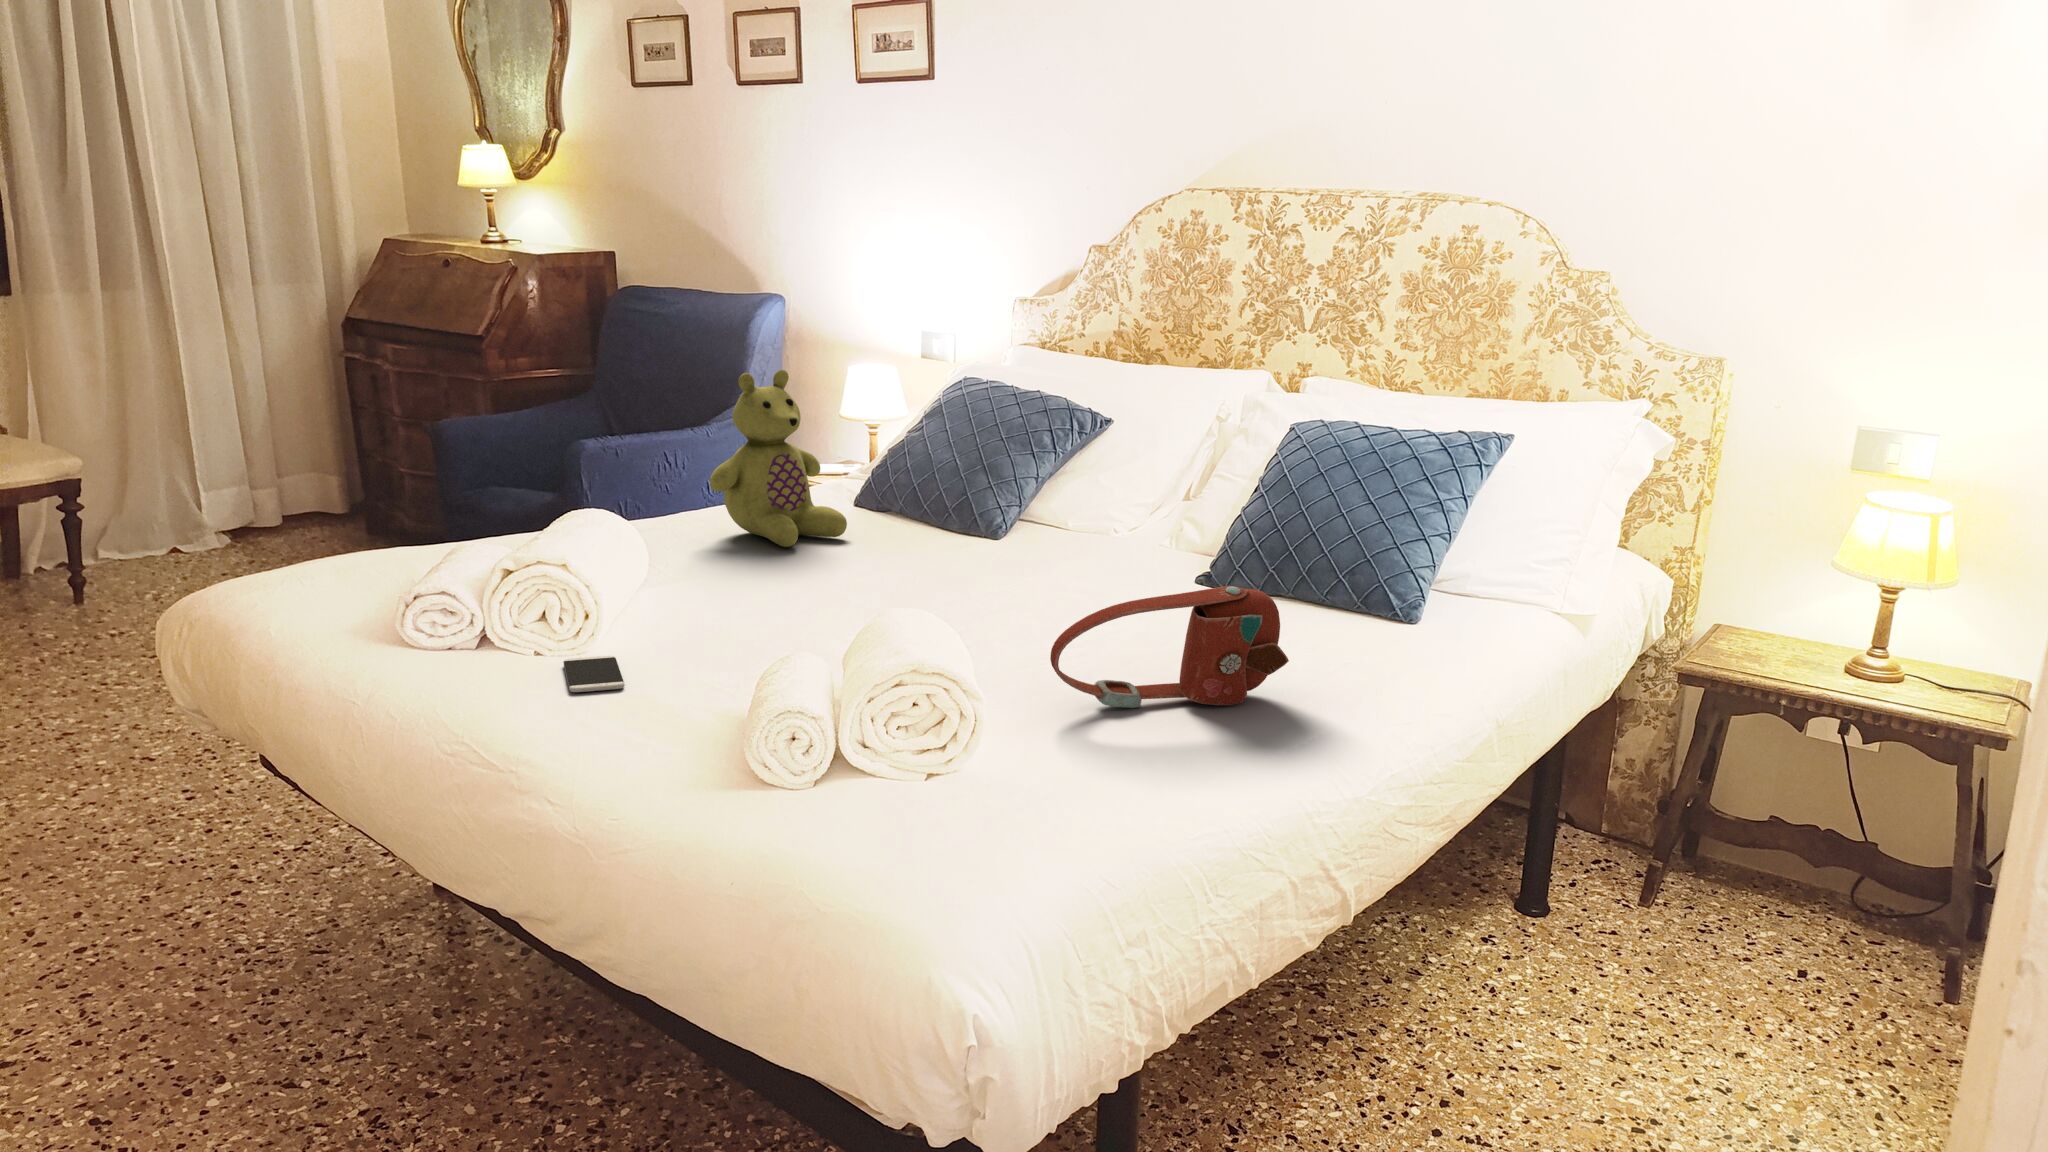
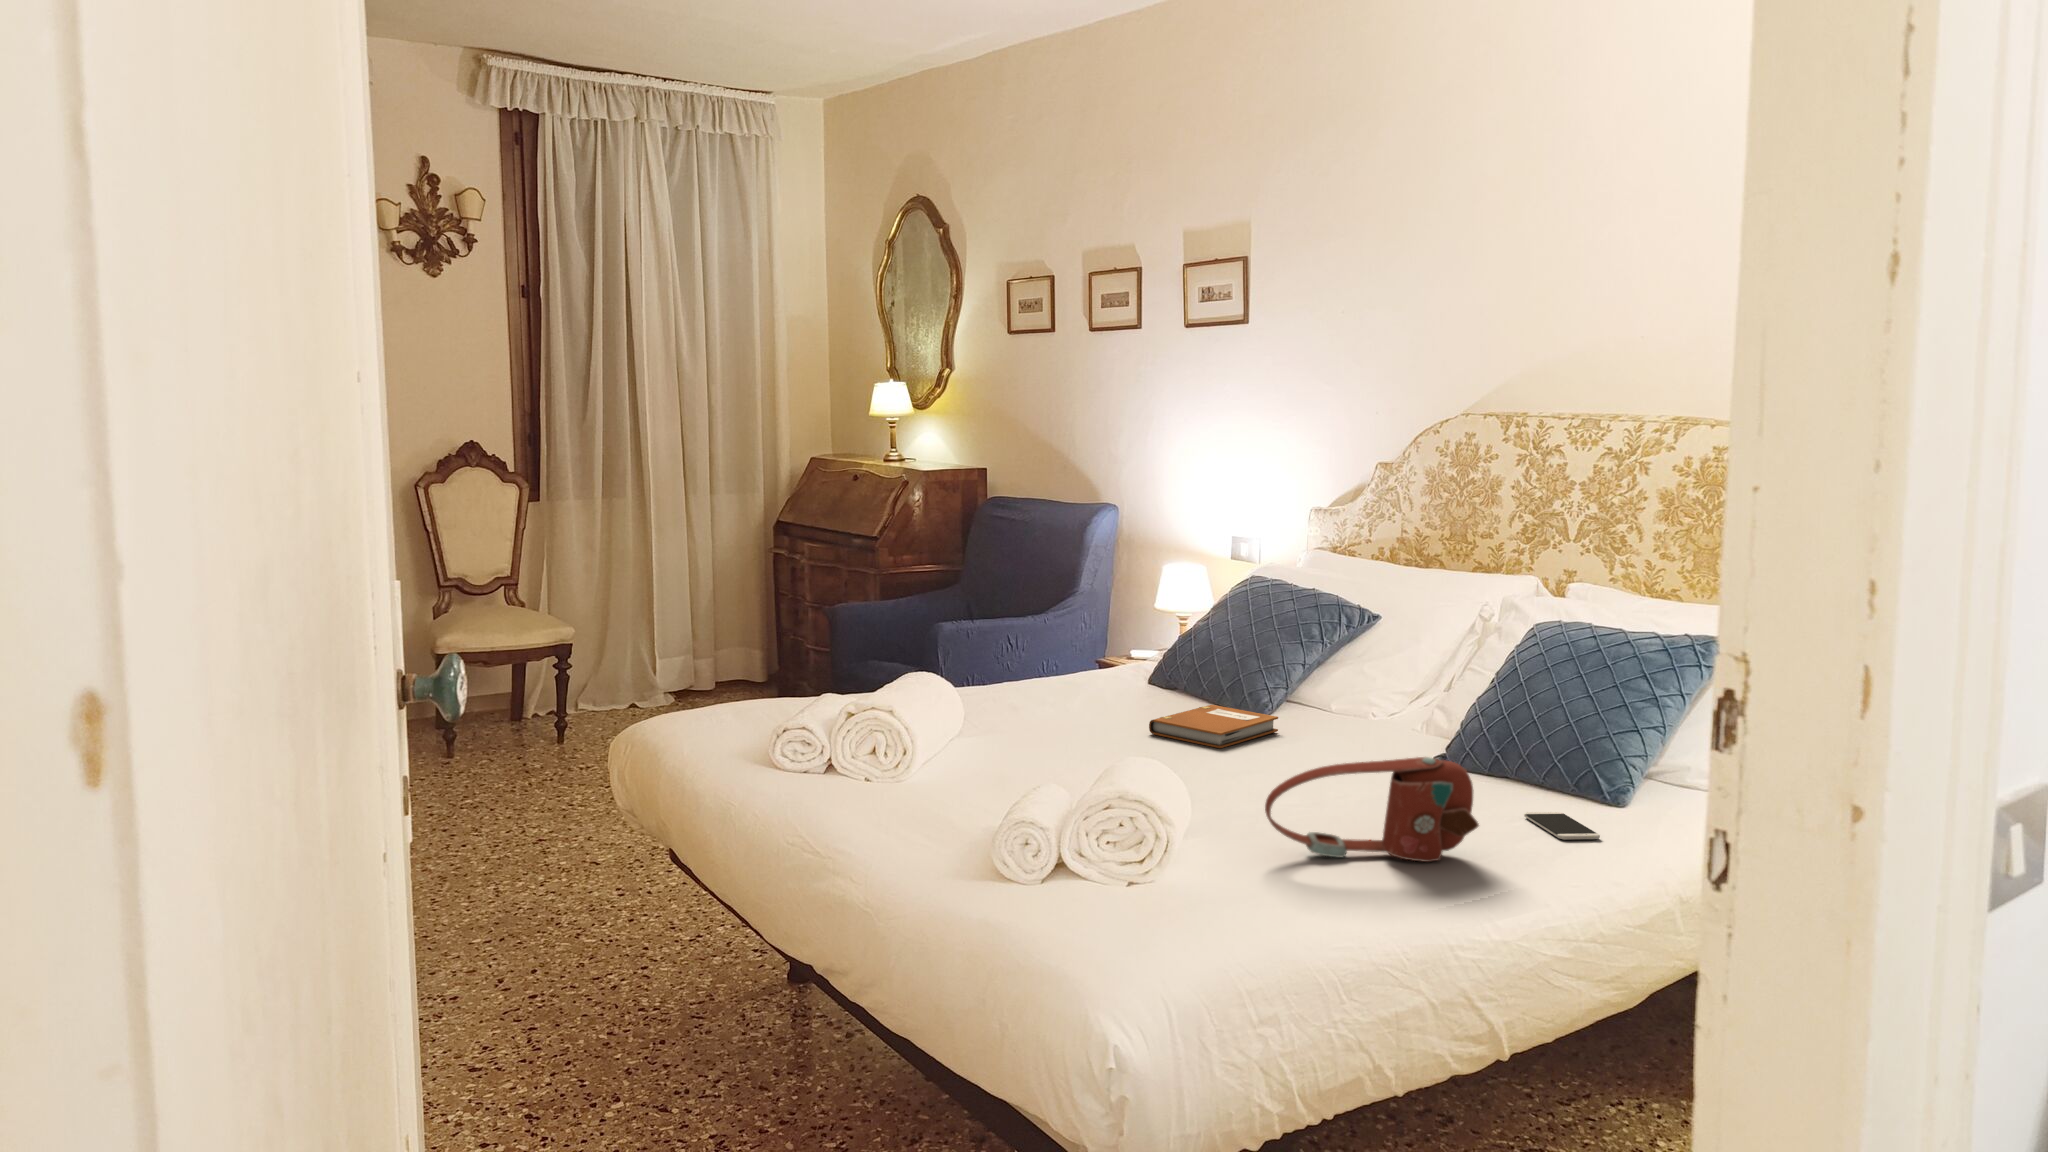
stuffed bear: present [710,370,847,547] -> none [1027,568,1140,715]
notebook: none [867,528,1012,580] -> present [1149,705,1278,748]
smartphone: present [563,656,624,692] -> present [1524,812,1600,839]

